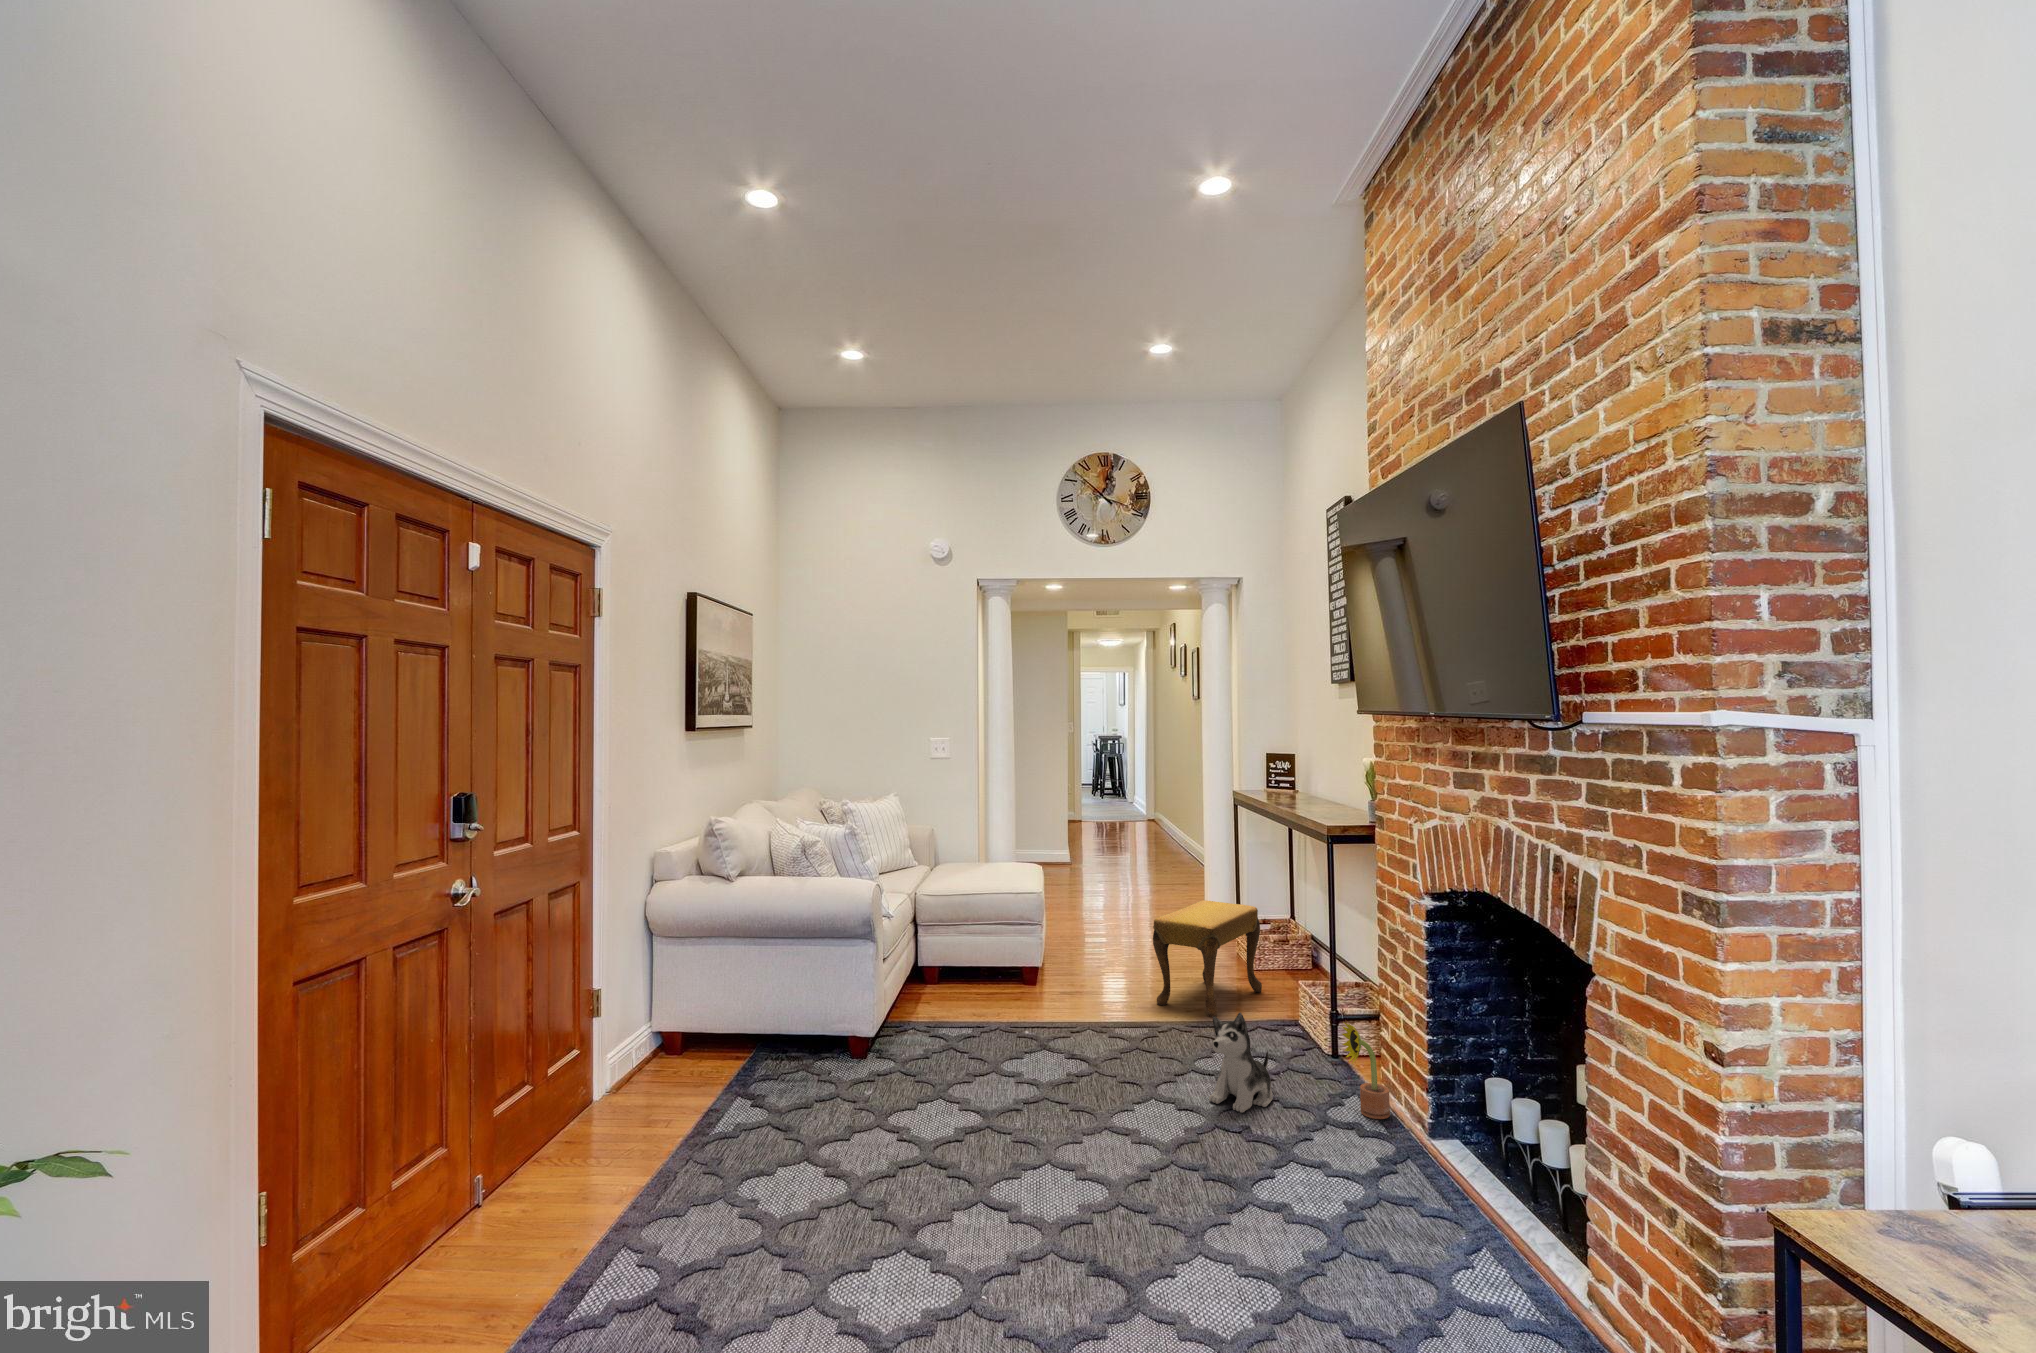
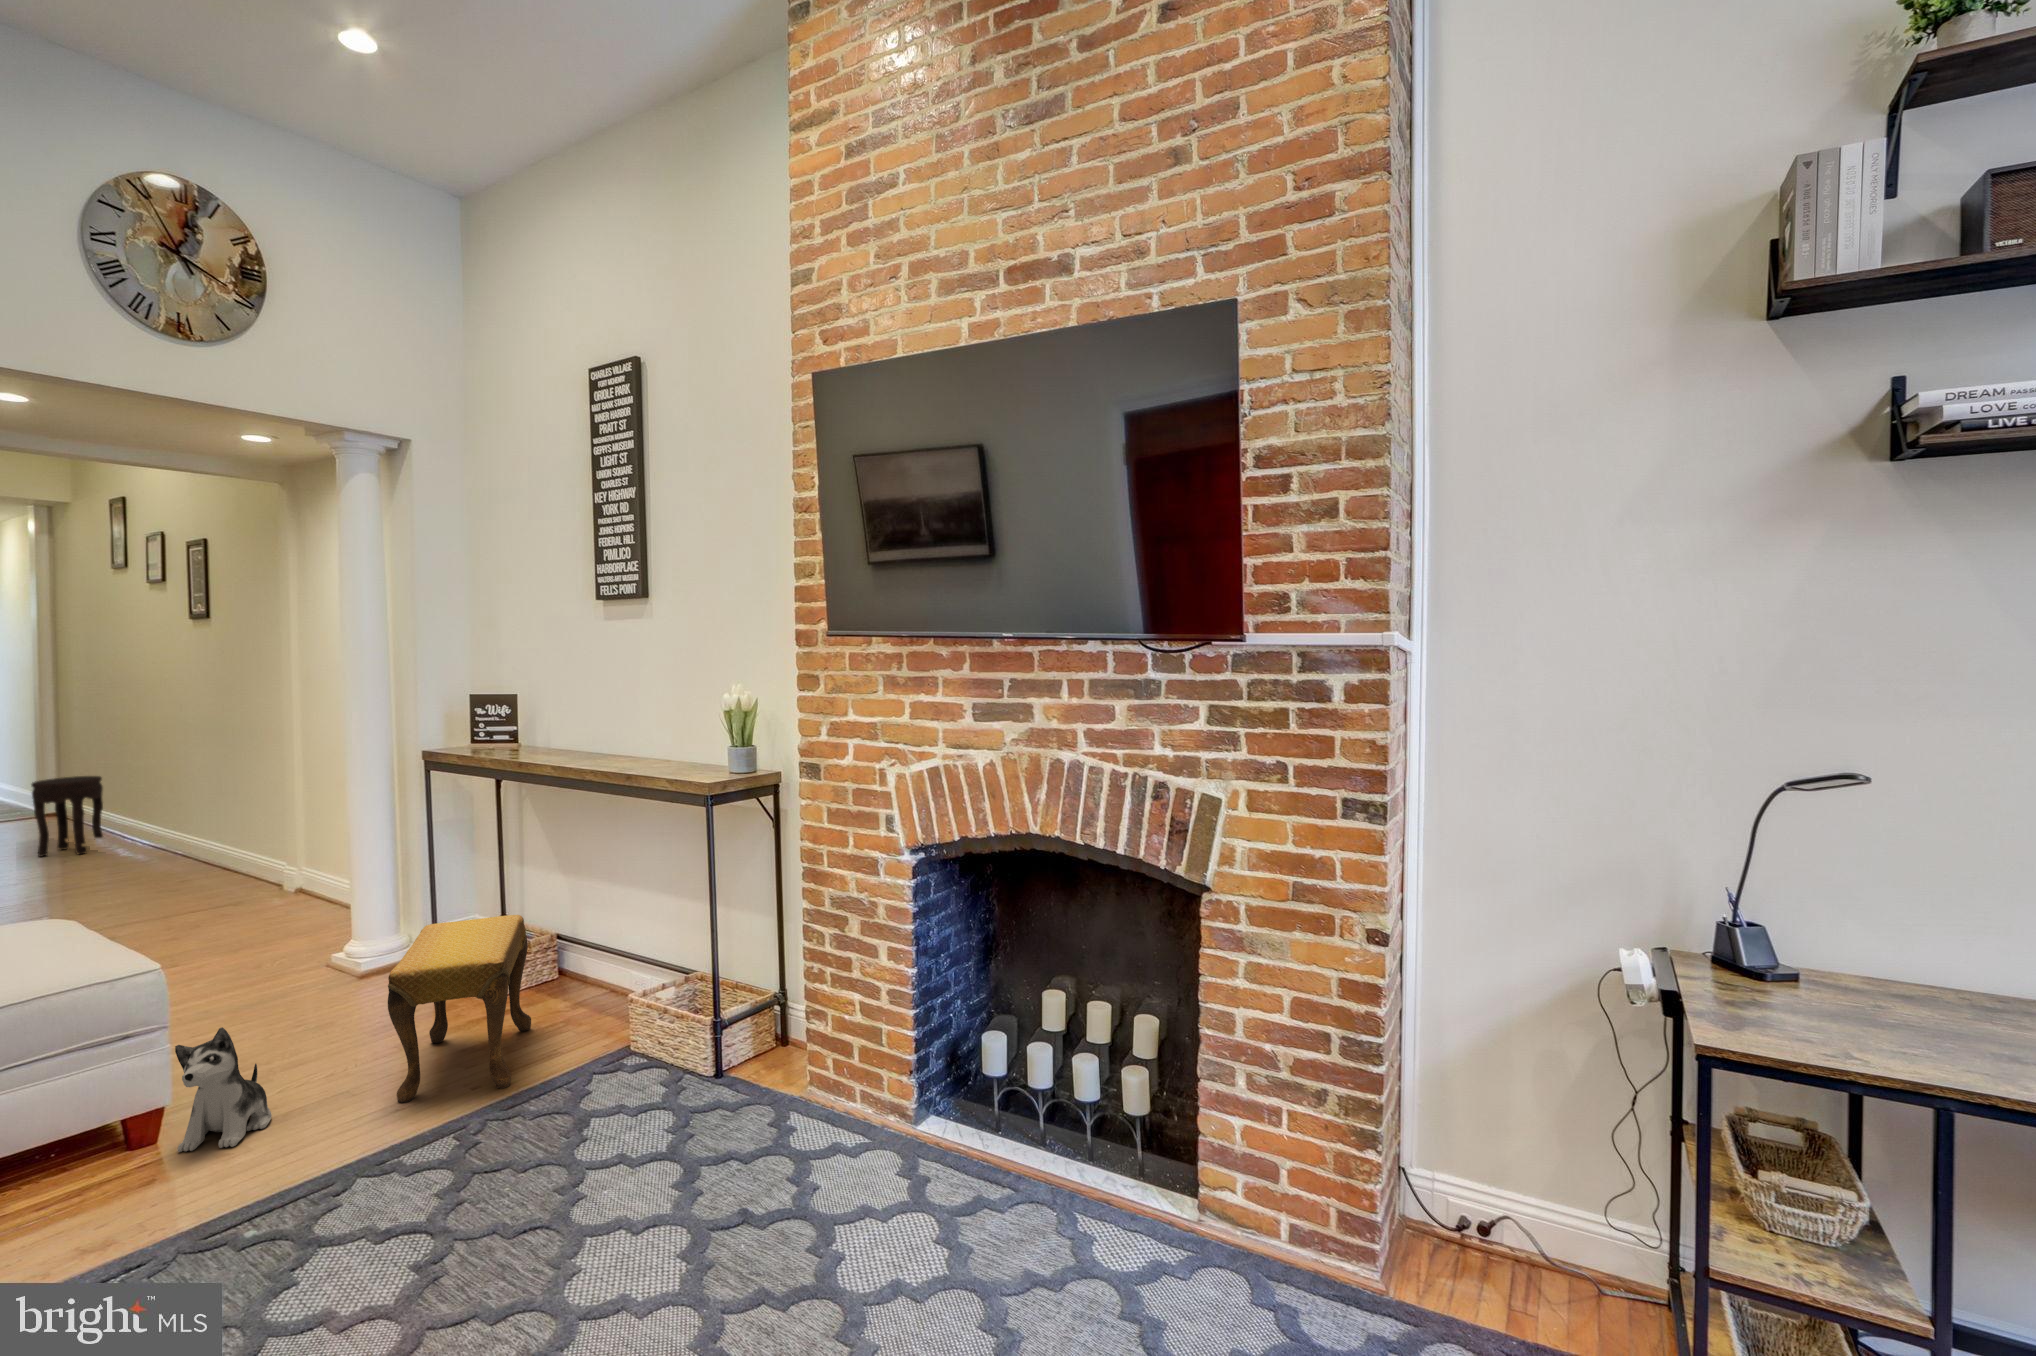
side table: none [1140,794,1172,843] -> present [32,776,103,857]
plush toy: present [1209,1013,1273,1113] -> present [175,1027,272,1152]
decorative plant: present [1342,1022,1390,1119] -> none [789,1022,849,1128]

